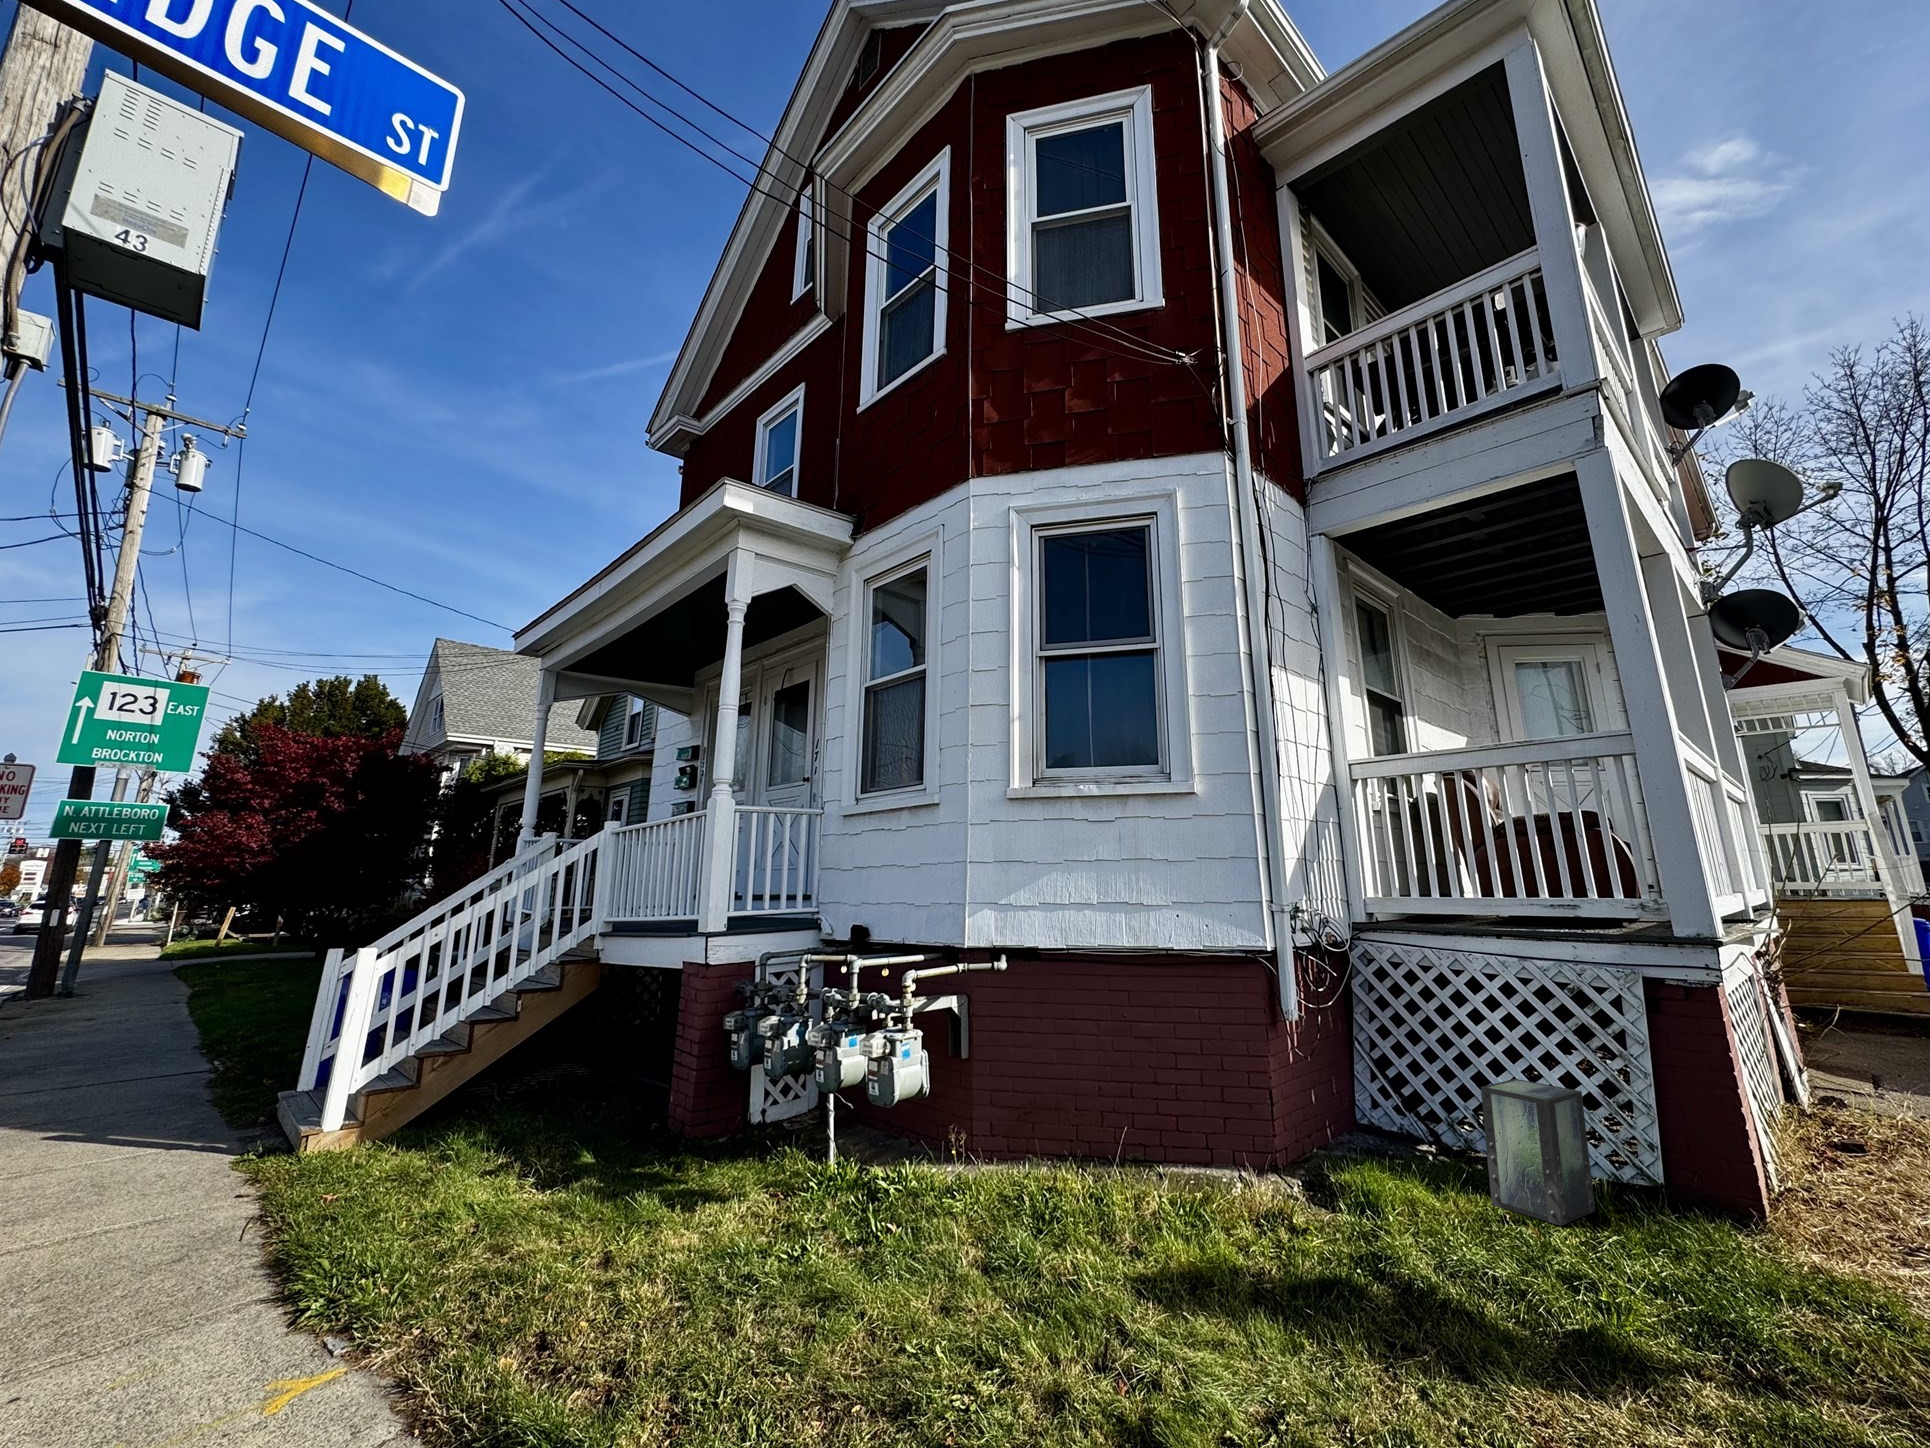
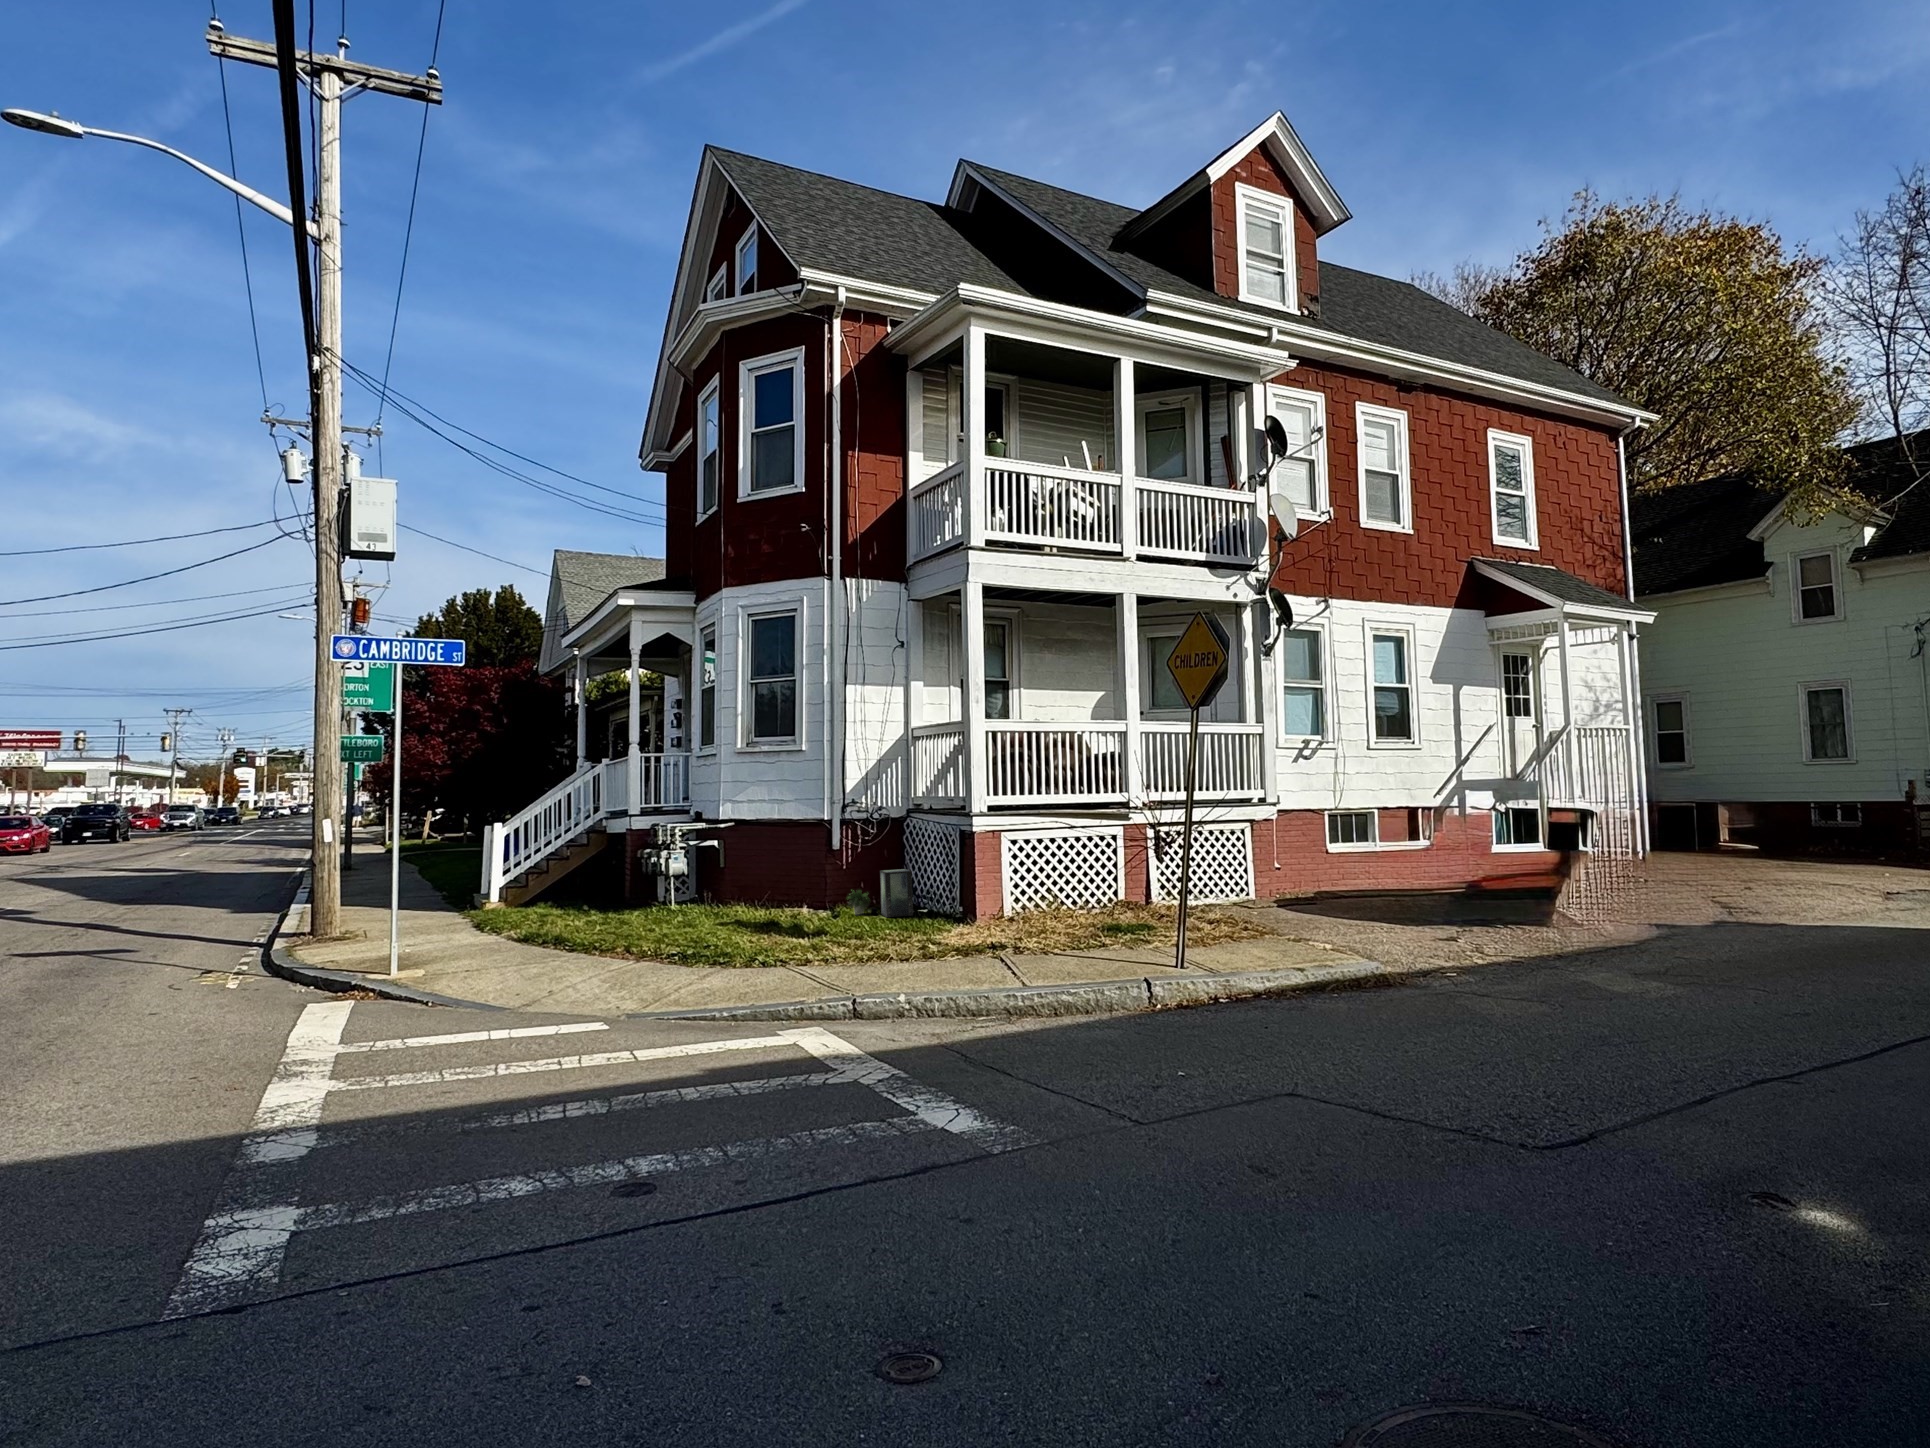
potted plant: none [1384,1132,1464,1208] -> present [848,890,870,914]

